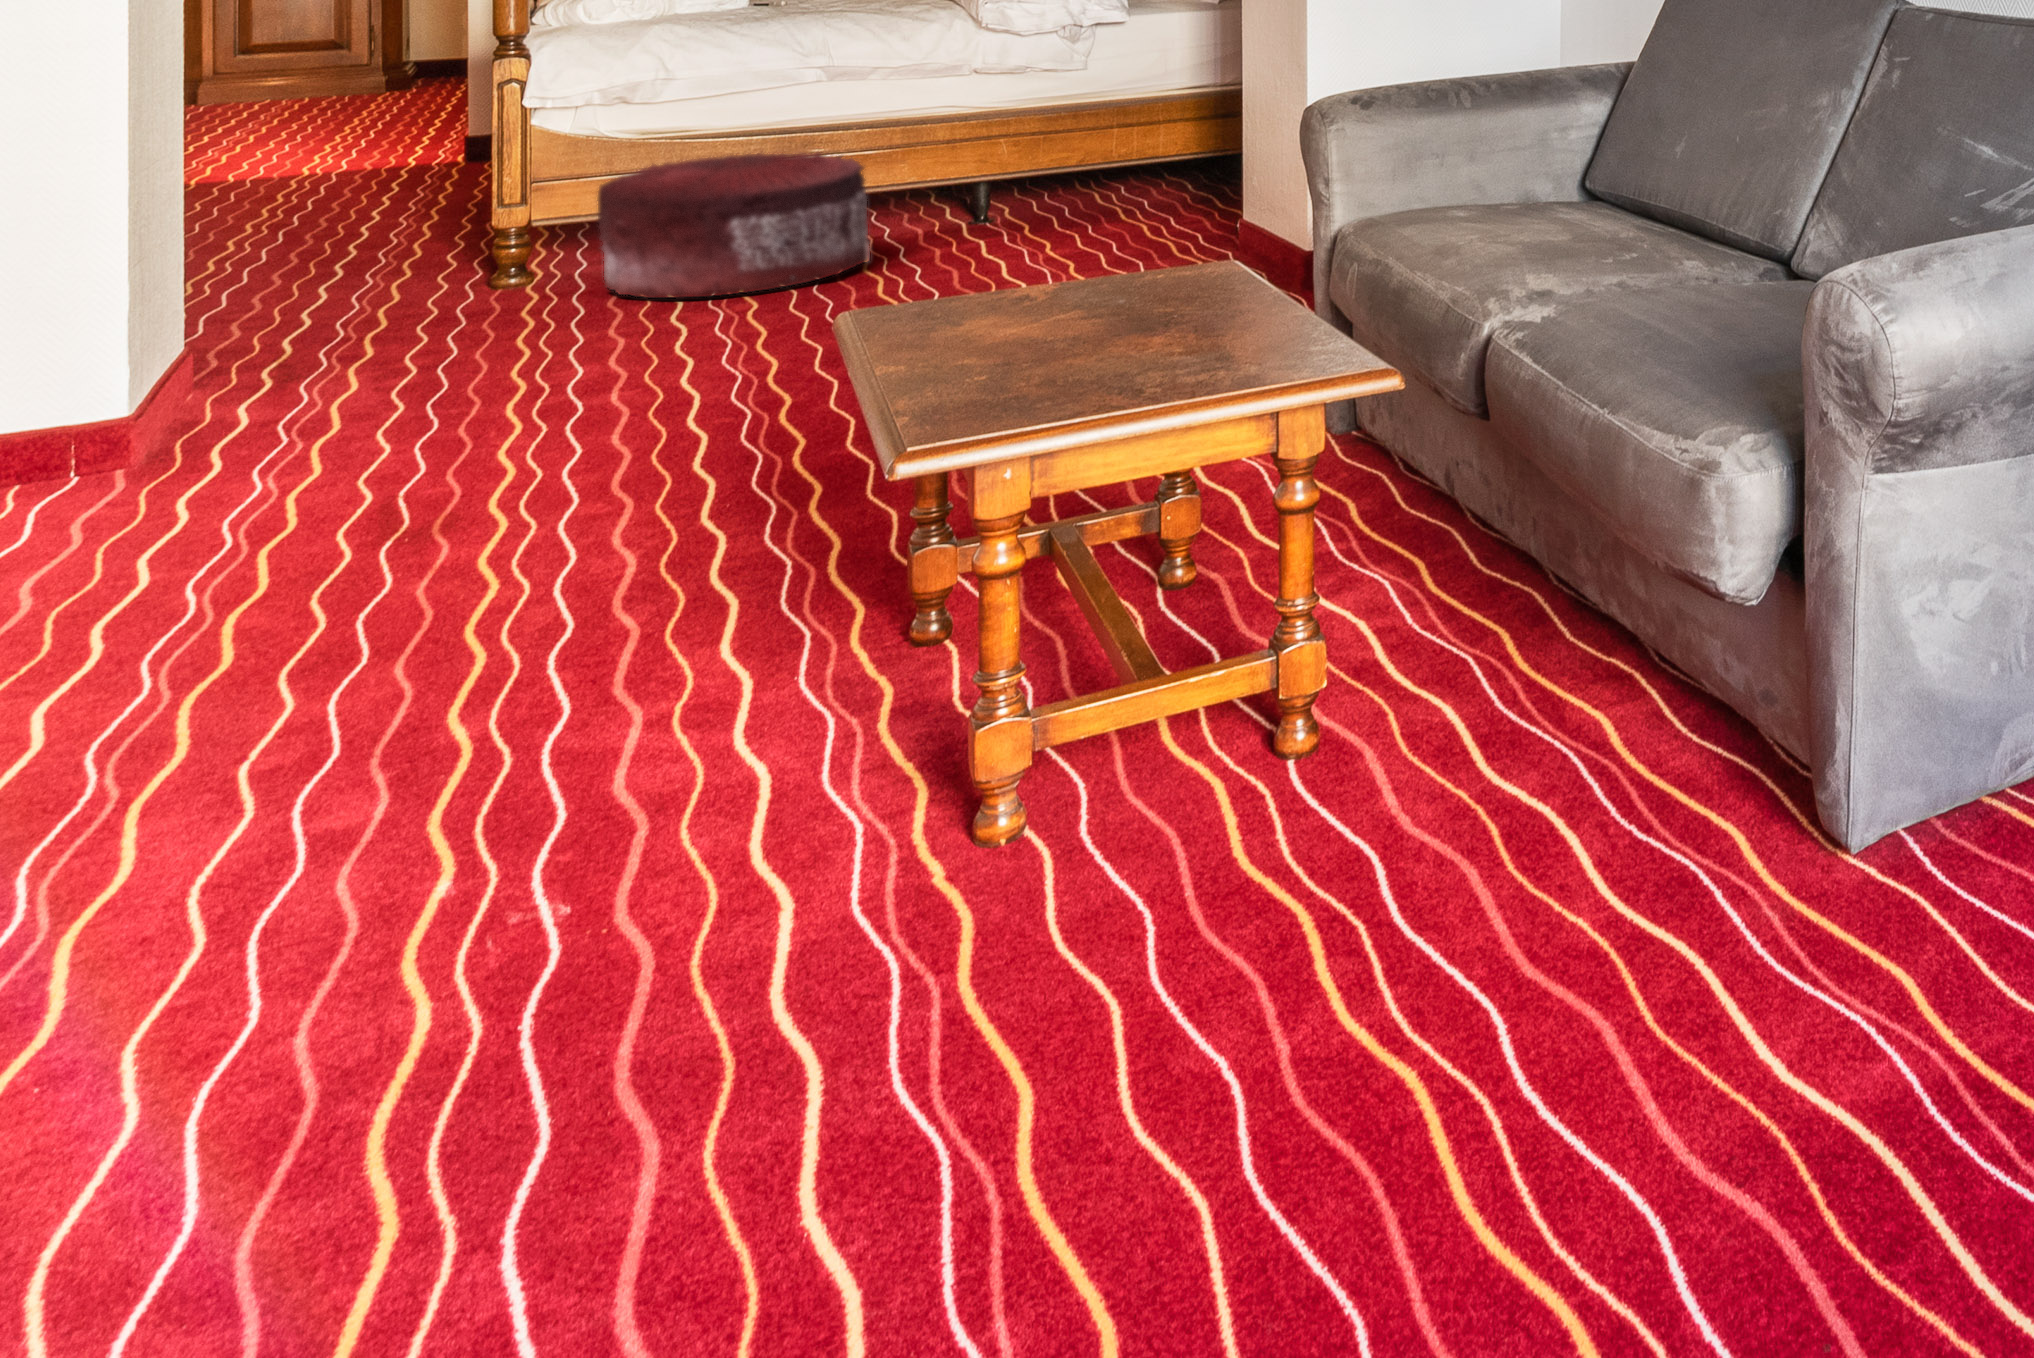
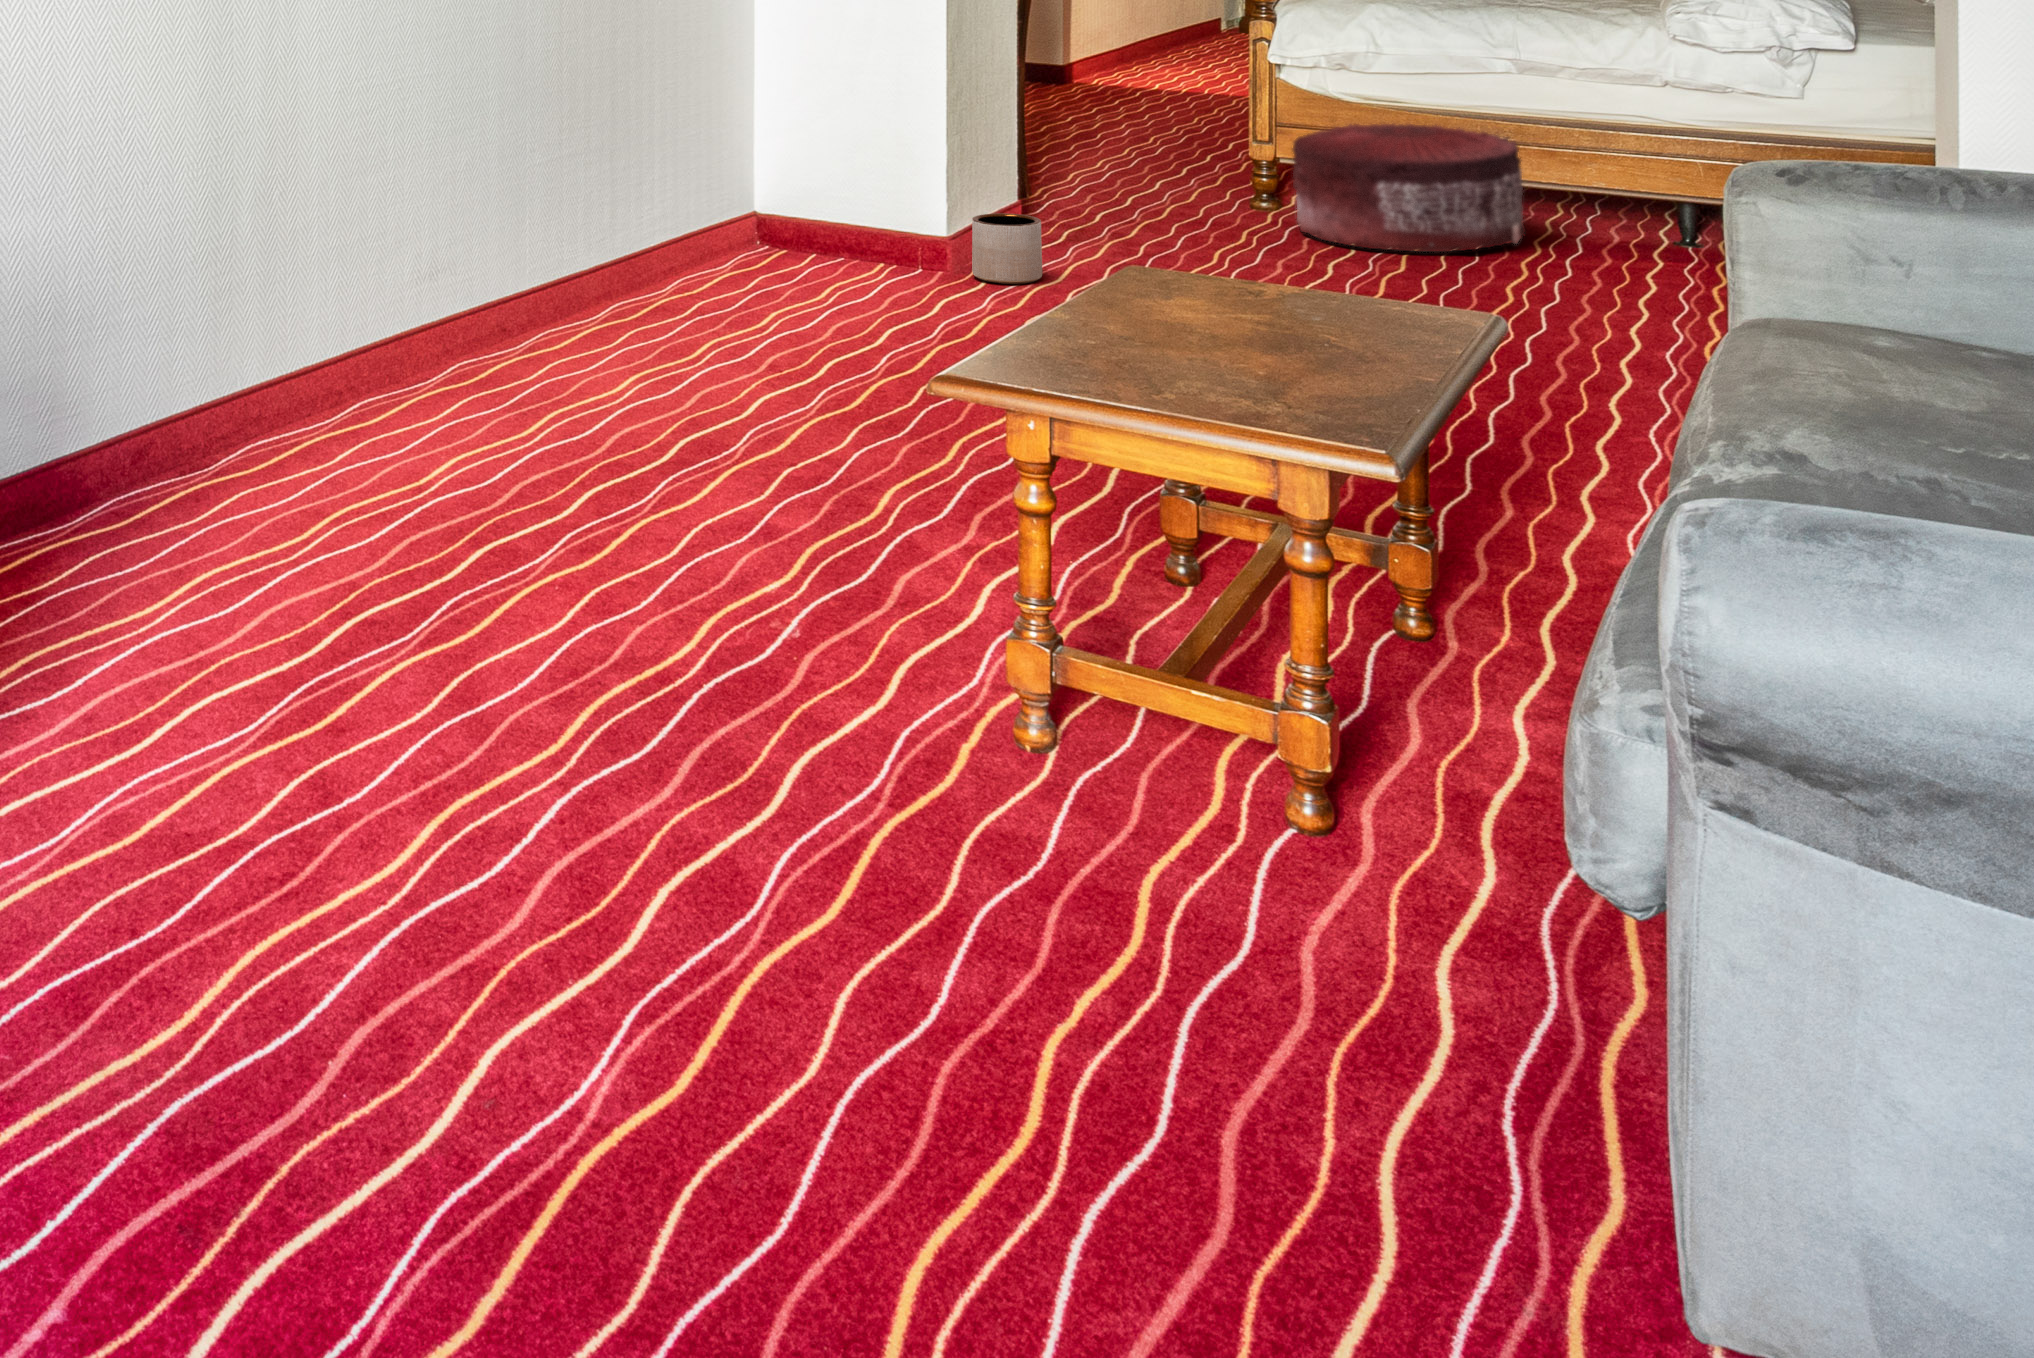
planter: none [194,334,322,436] -> present [972,213,1042,284]

